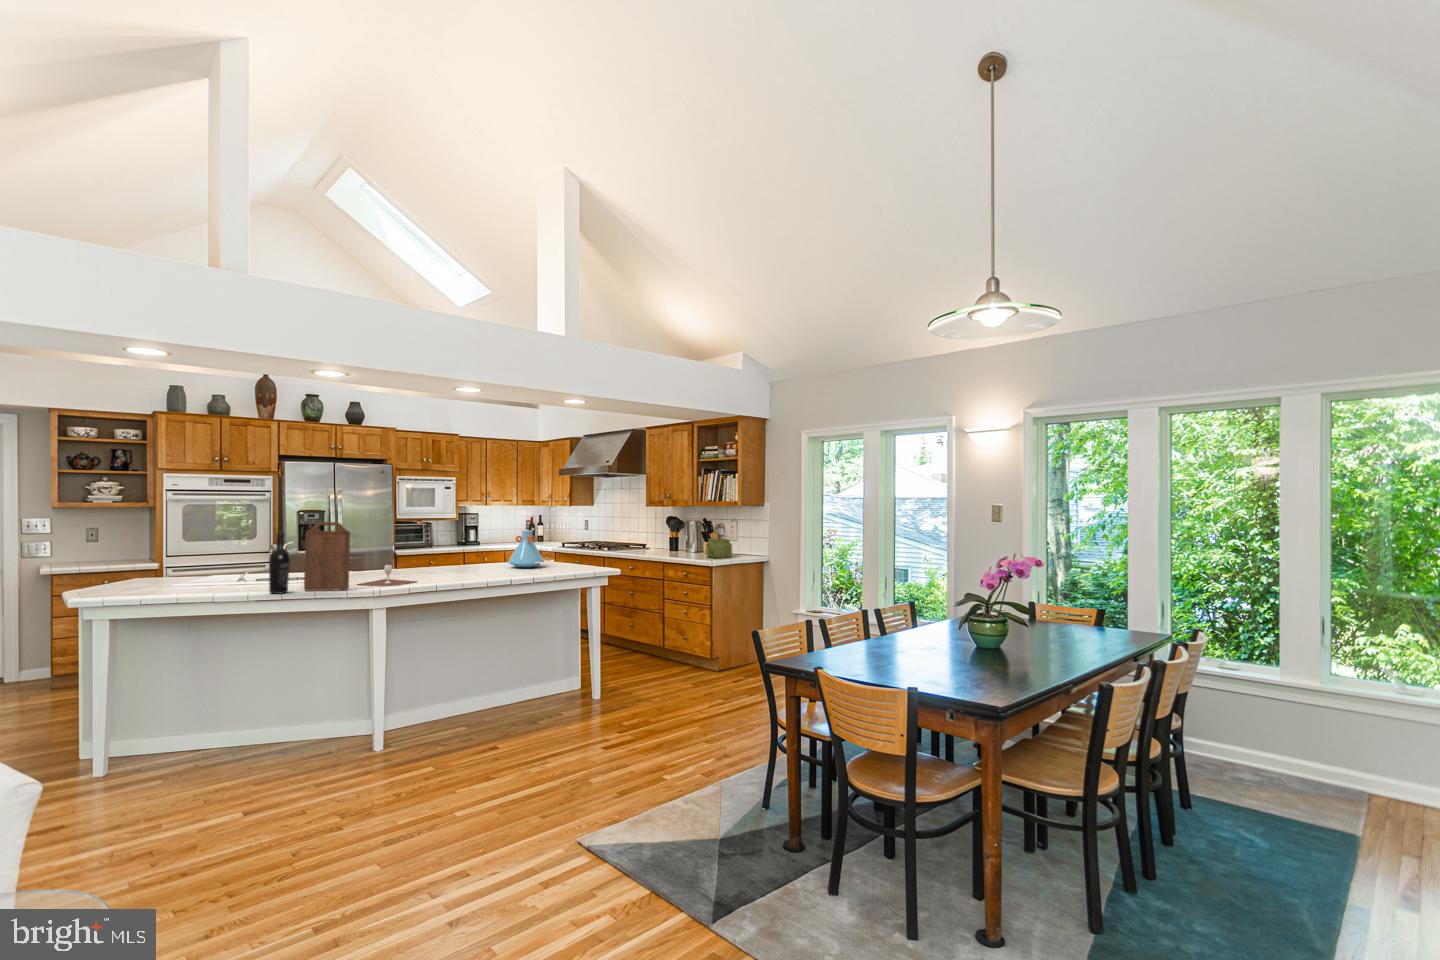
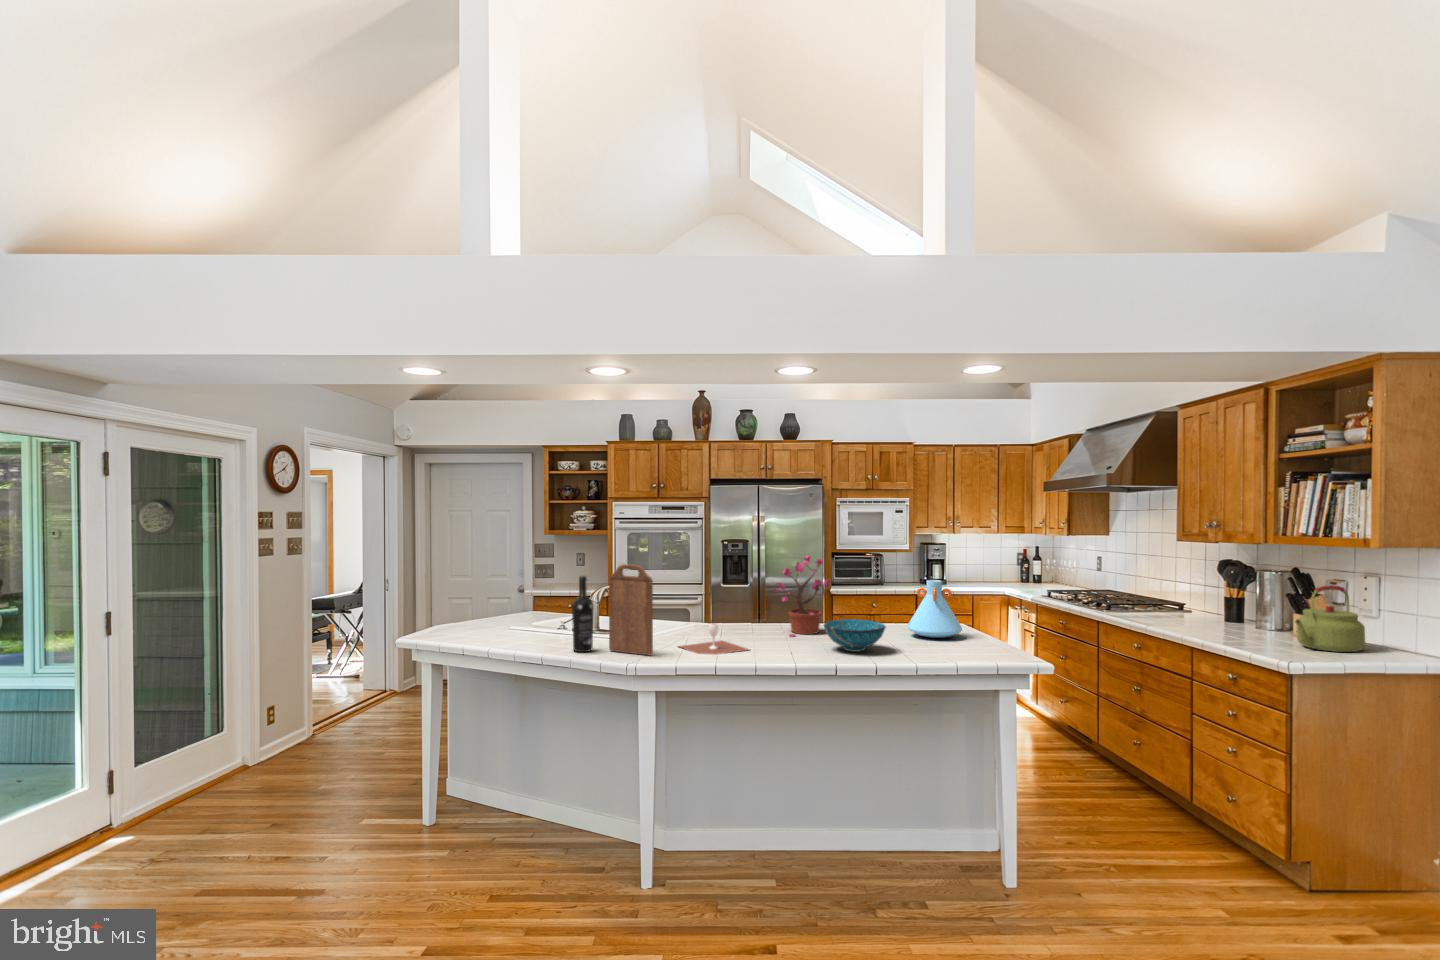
potted plant: none [411,516,456,574] -> present [774,555,829,637]
decorative bowl: none [467,557,511,577] -> present [824,619,885,652]

